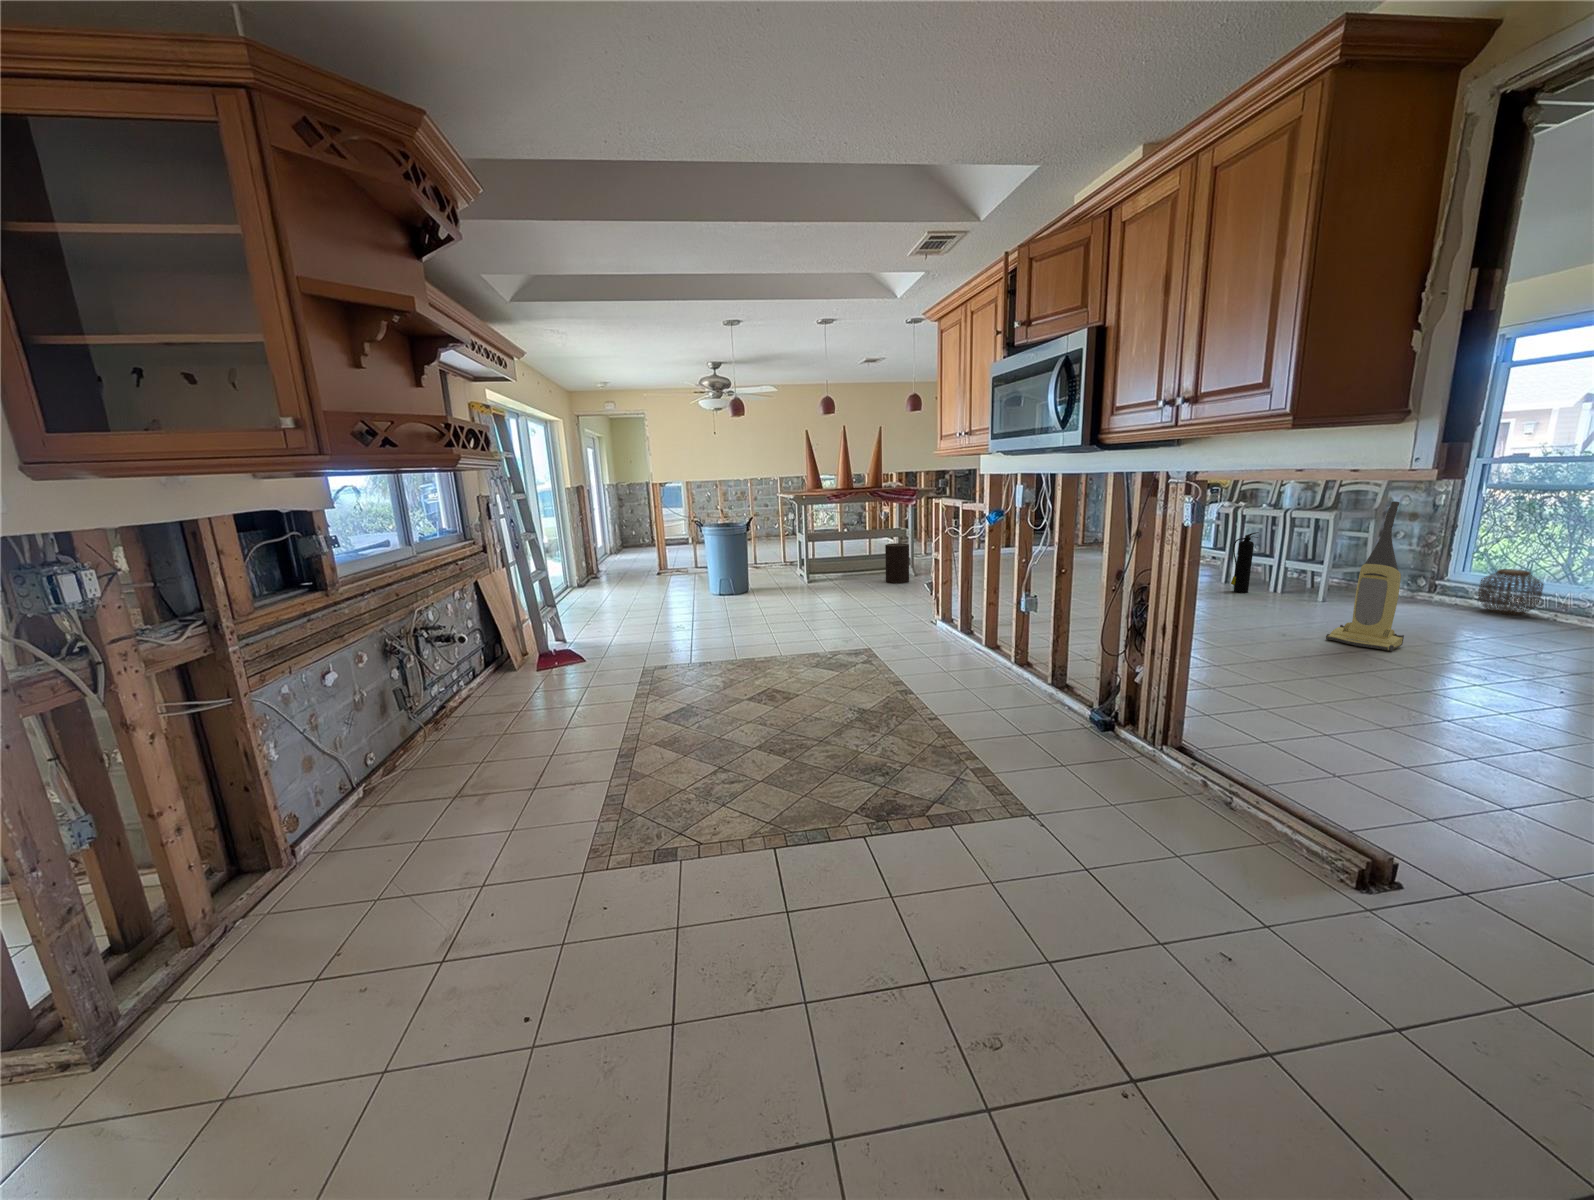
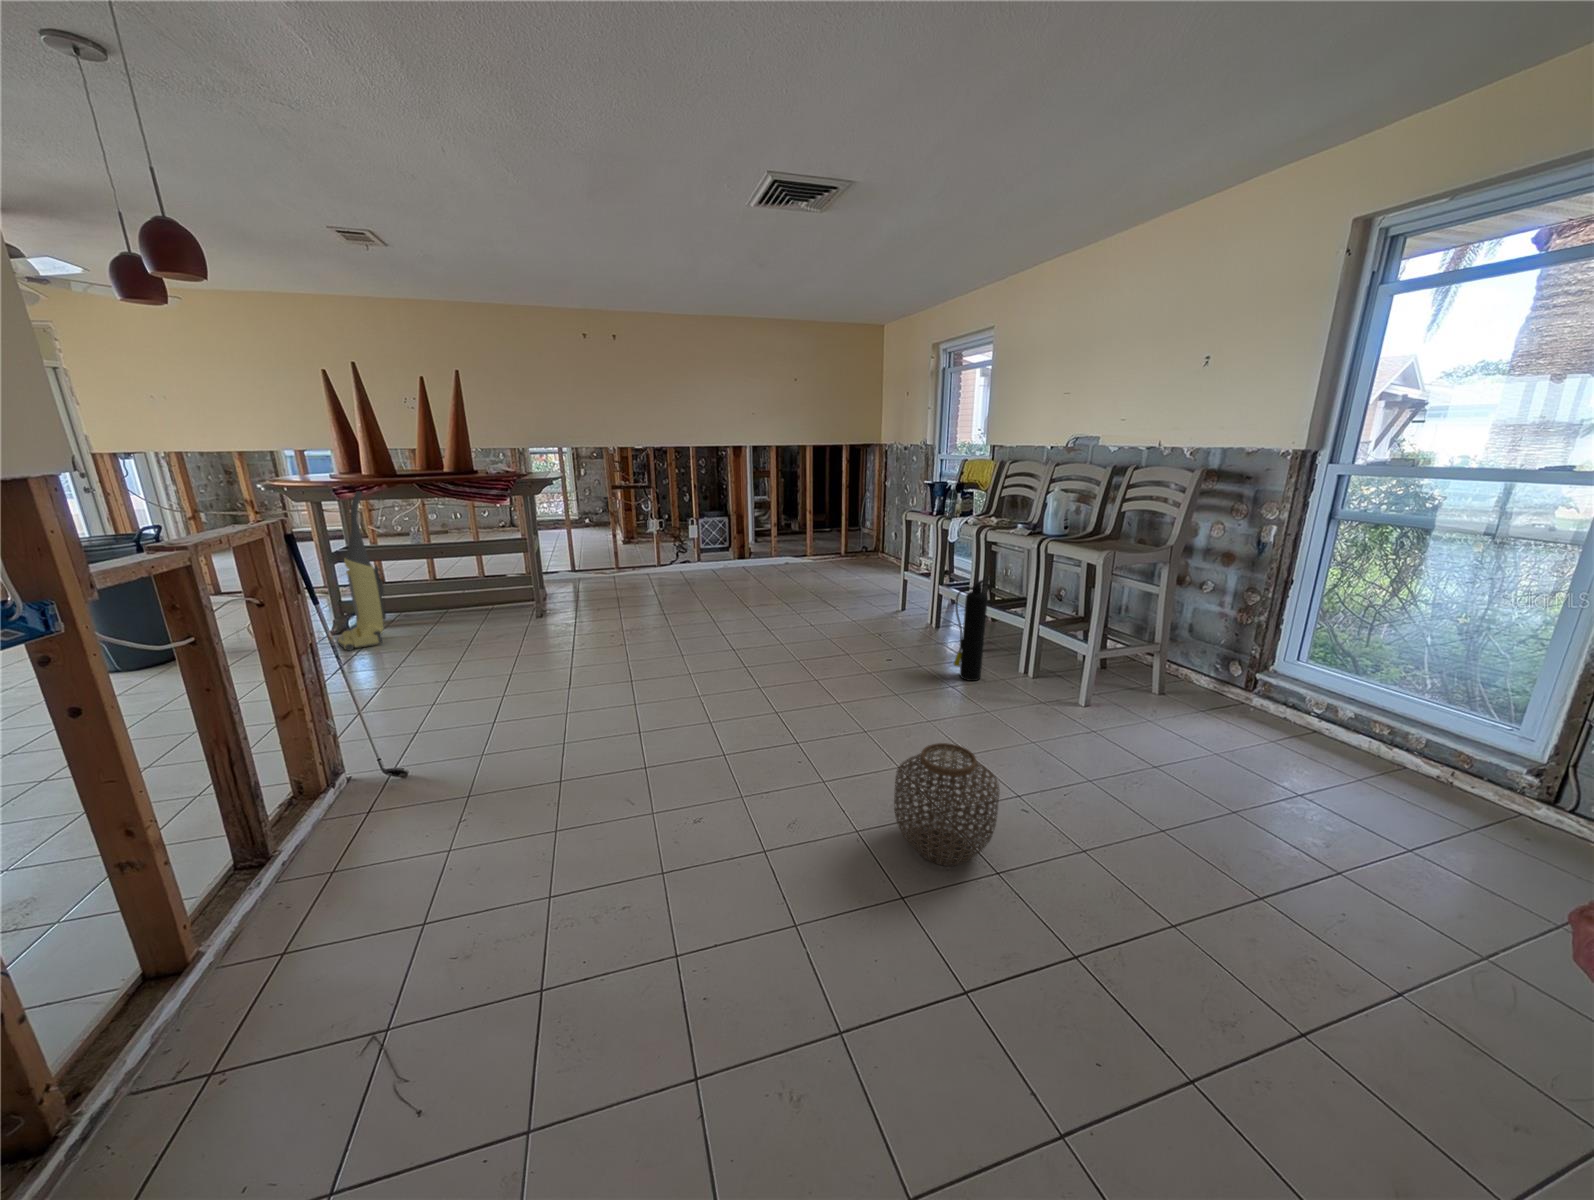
vacuum cleaner: present [1326,501,1404,651] -> present [338,491,386,651]
stool: present [885,543,909,584] -> none [413,570,470,644]
woven basket: present [1478,569,1543,615] -> present [894,743,999,865]

